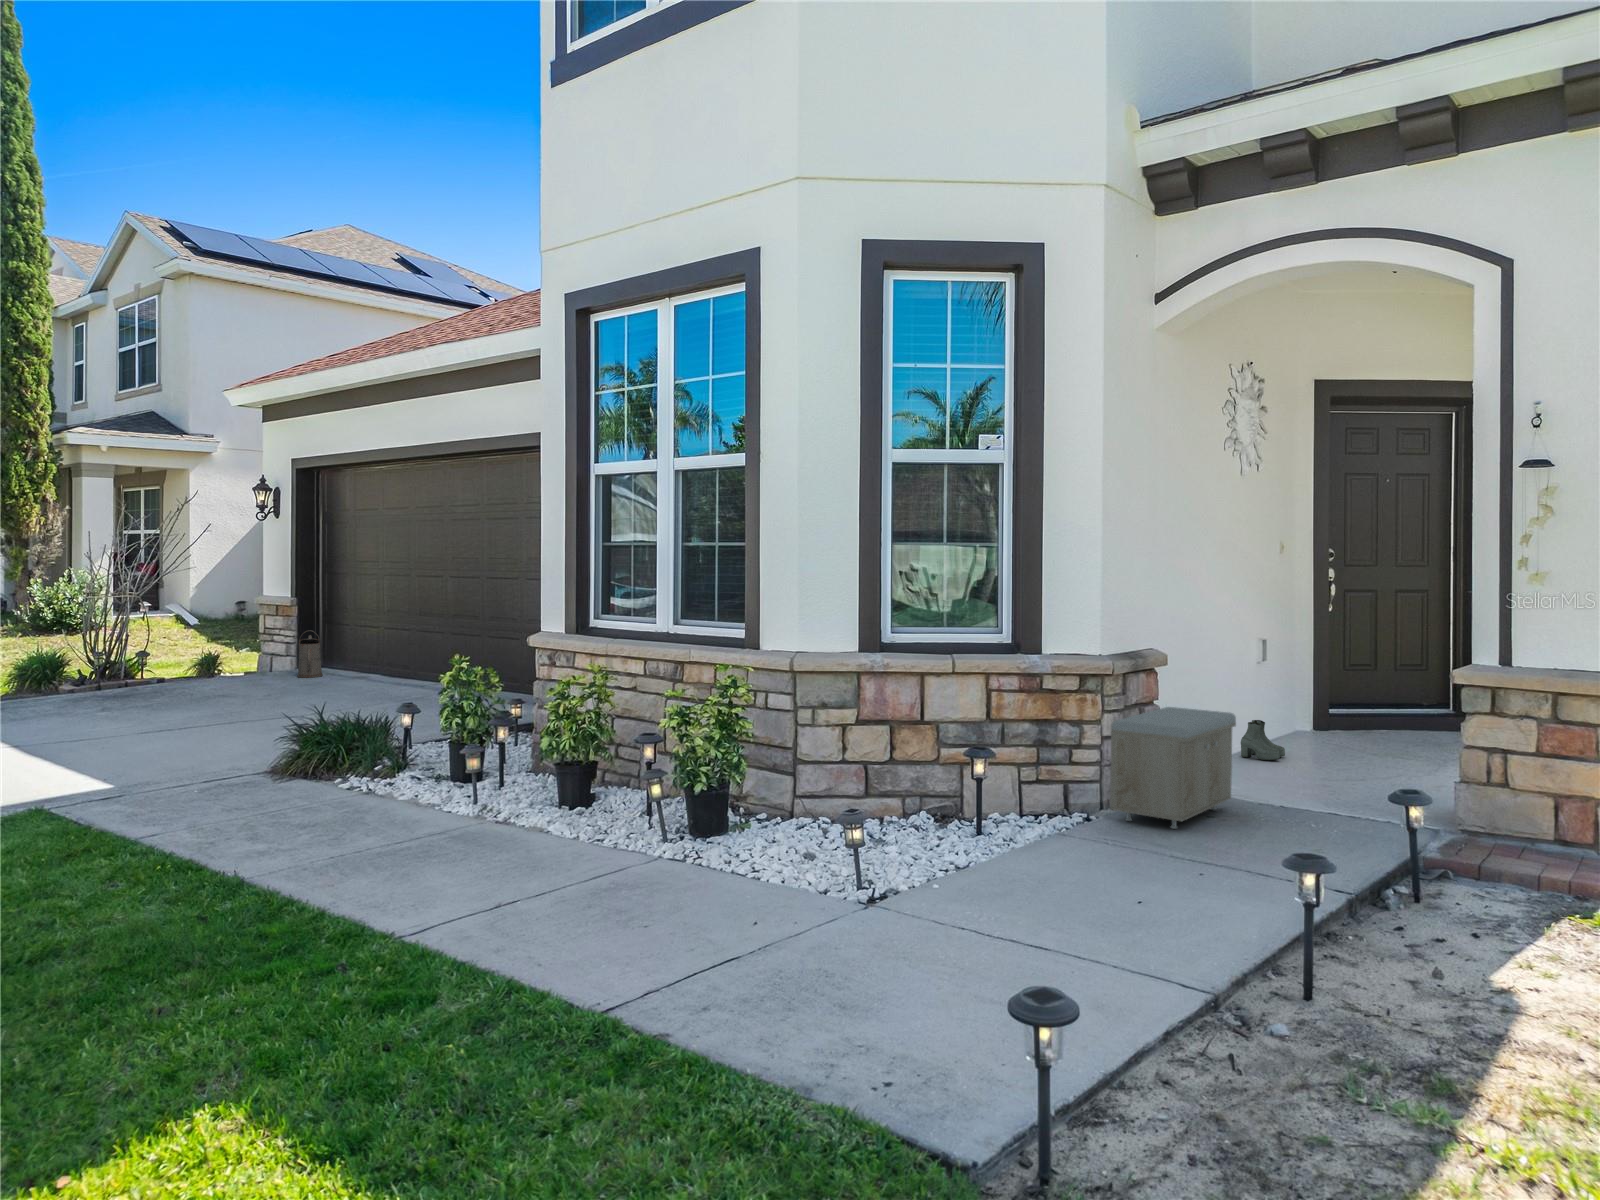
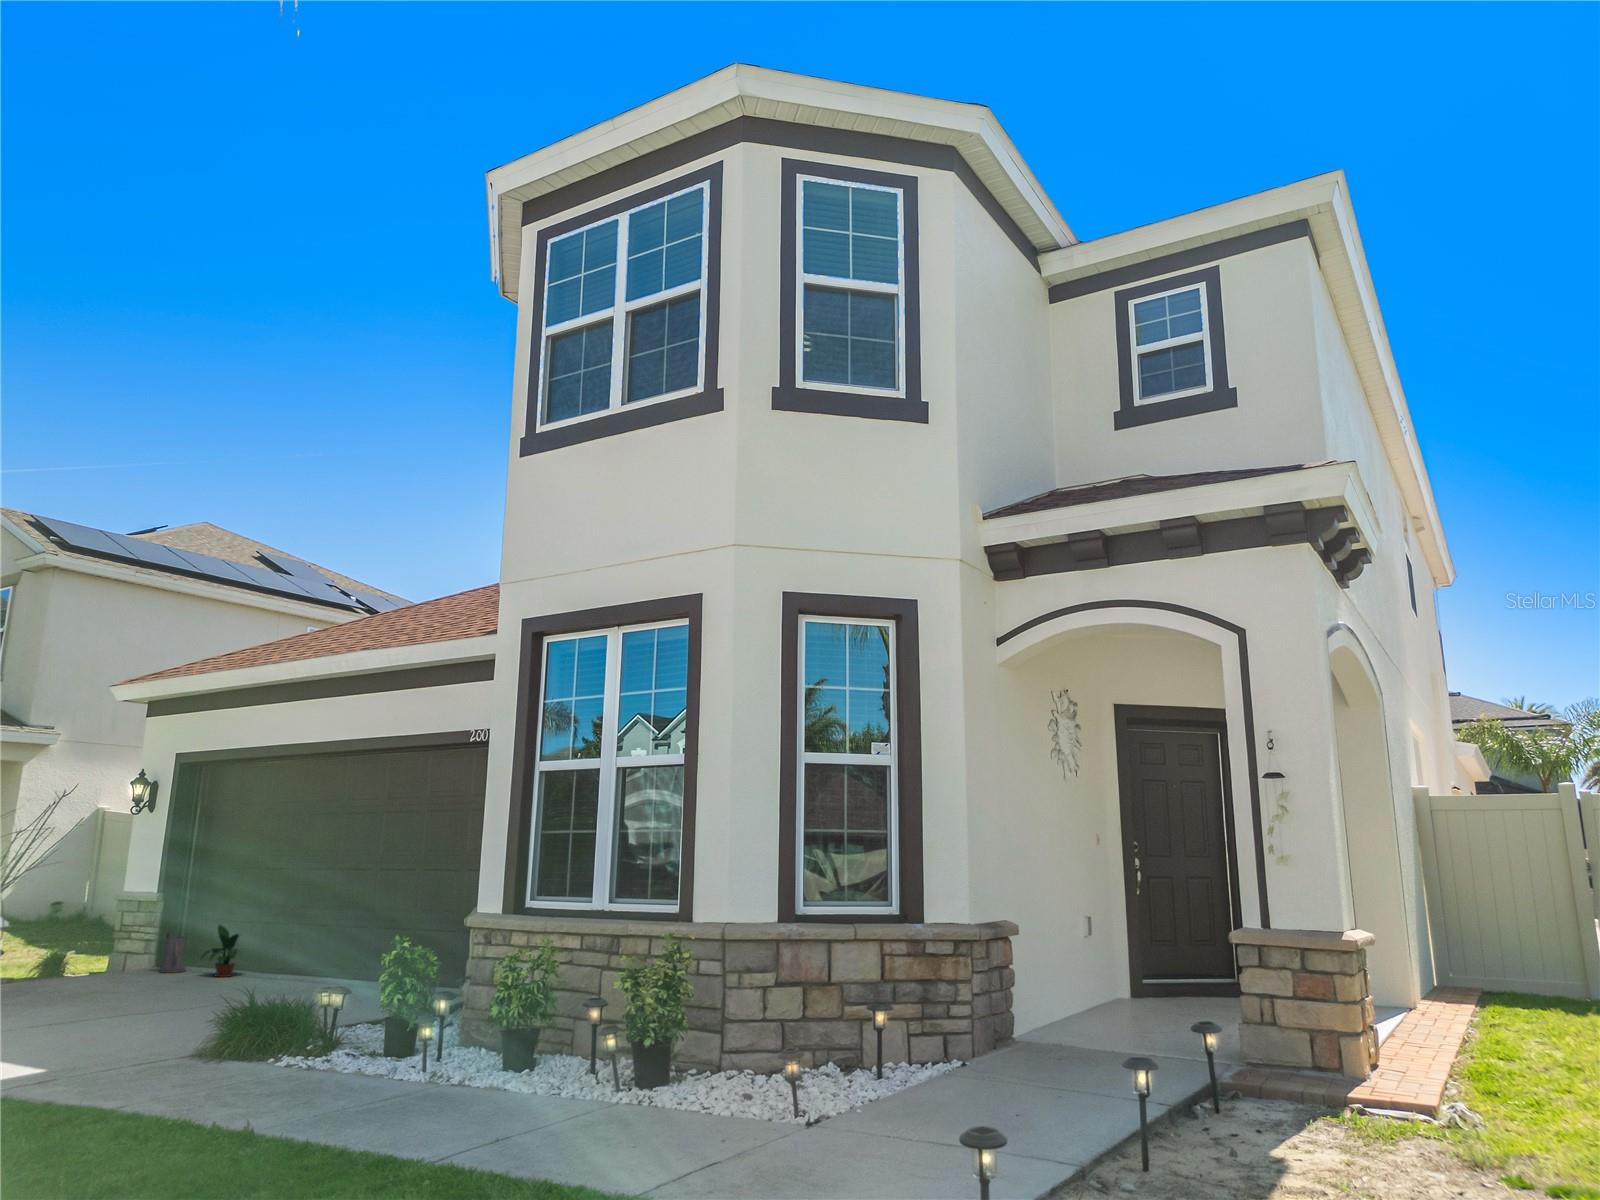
potted plant: none [329,632,375,683] -> present [203,925,239,977]
storage bench: present [1110,707,1236,829] -> none [979,971,1074,1071]
boots: present [1241,720,1285,760] -> none [1076,986,1112,1021]

